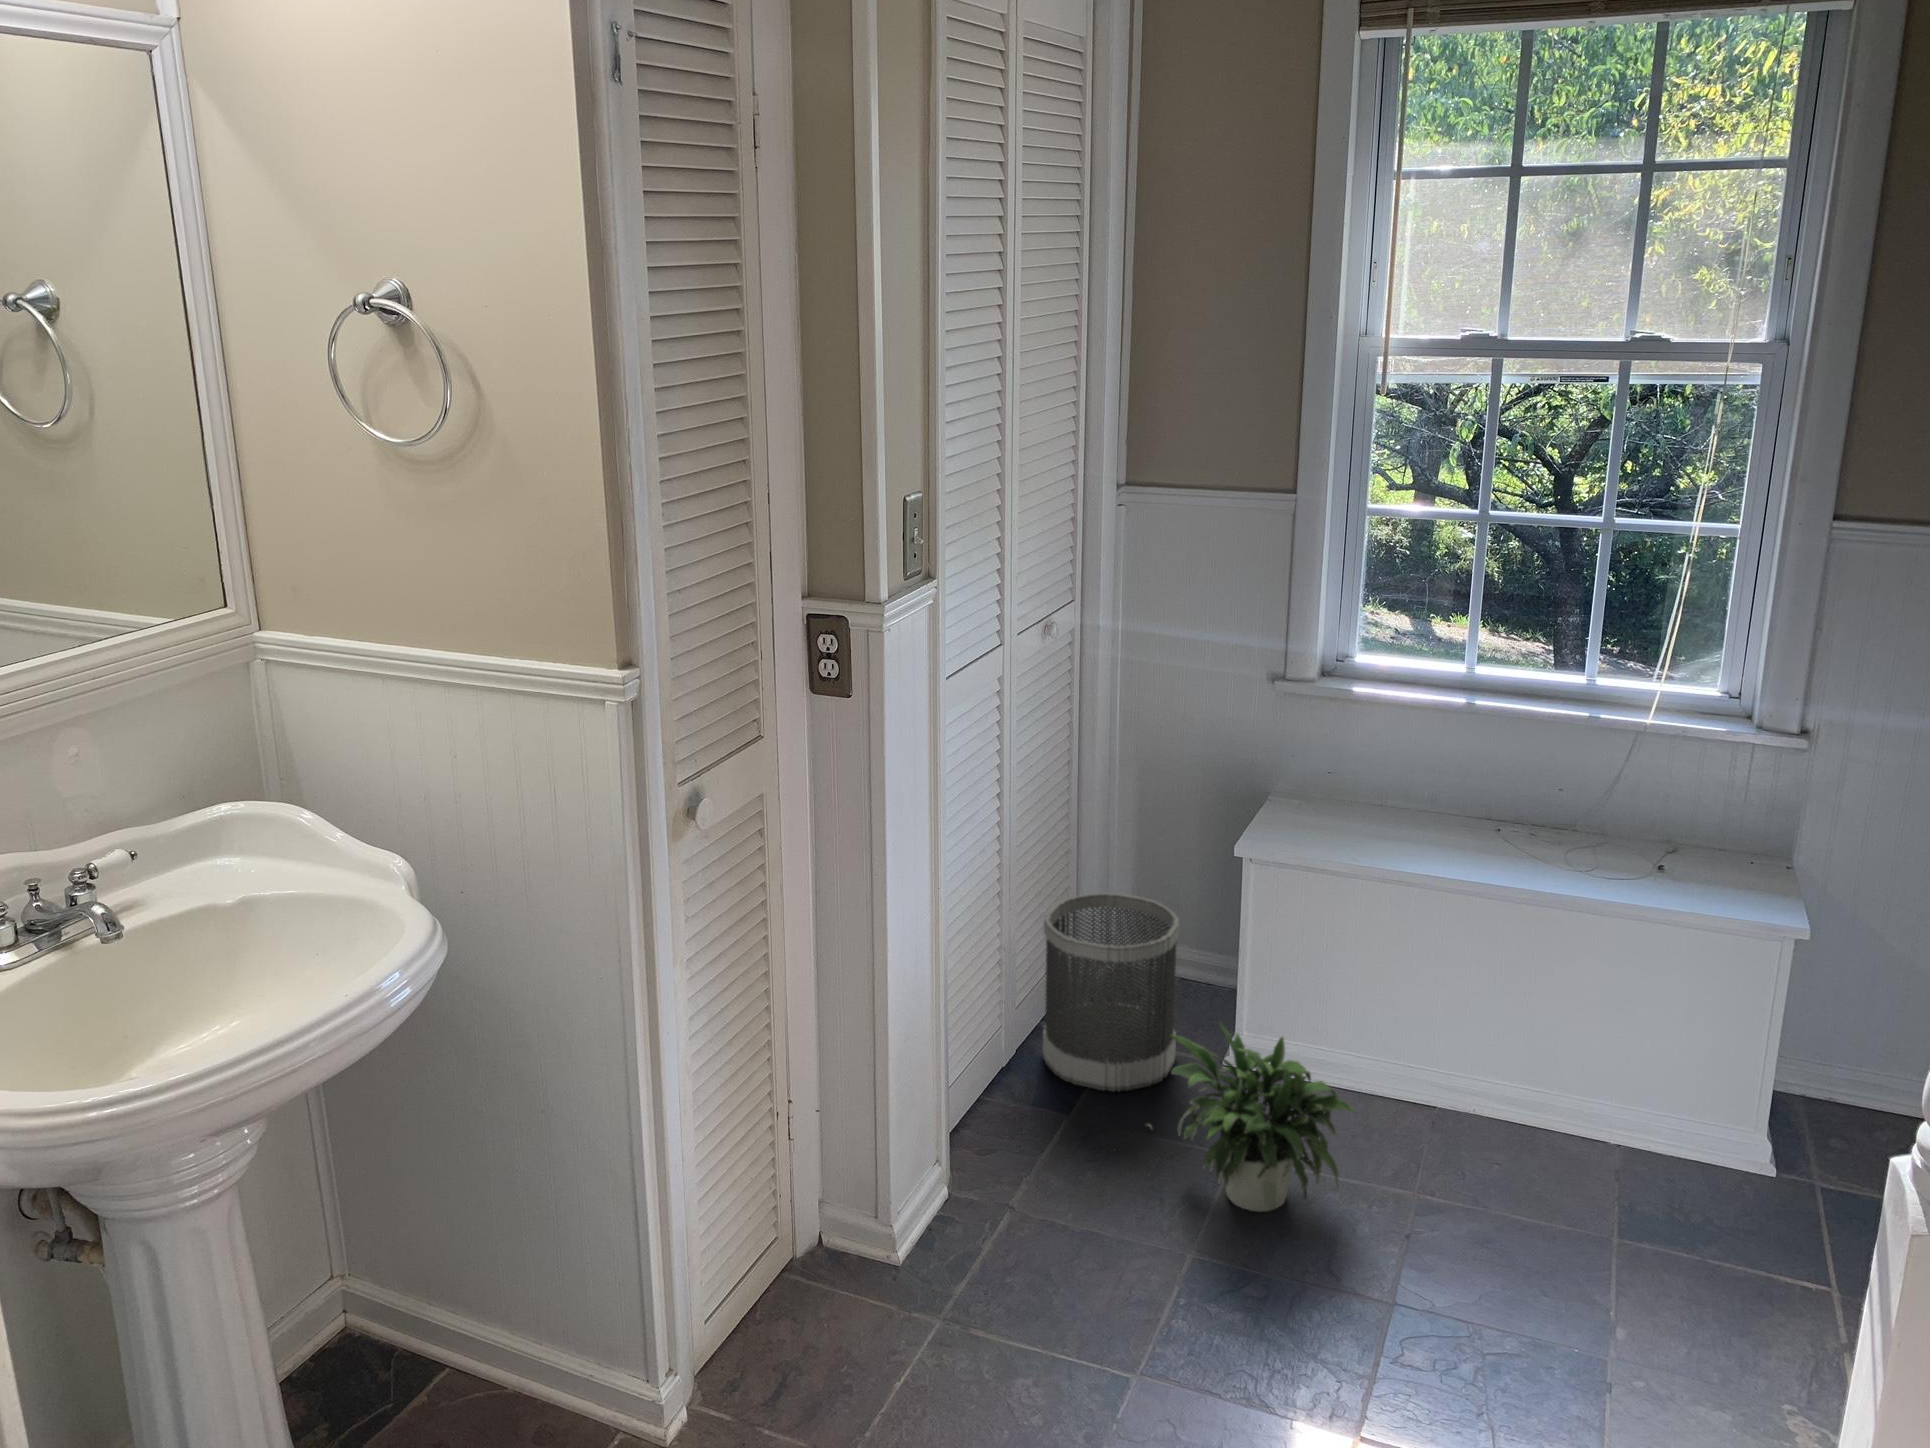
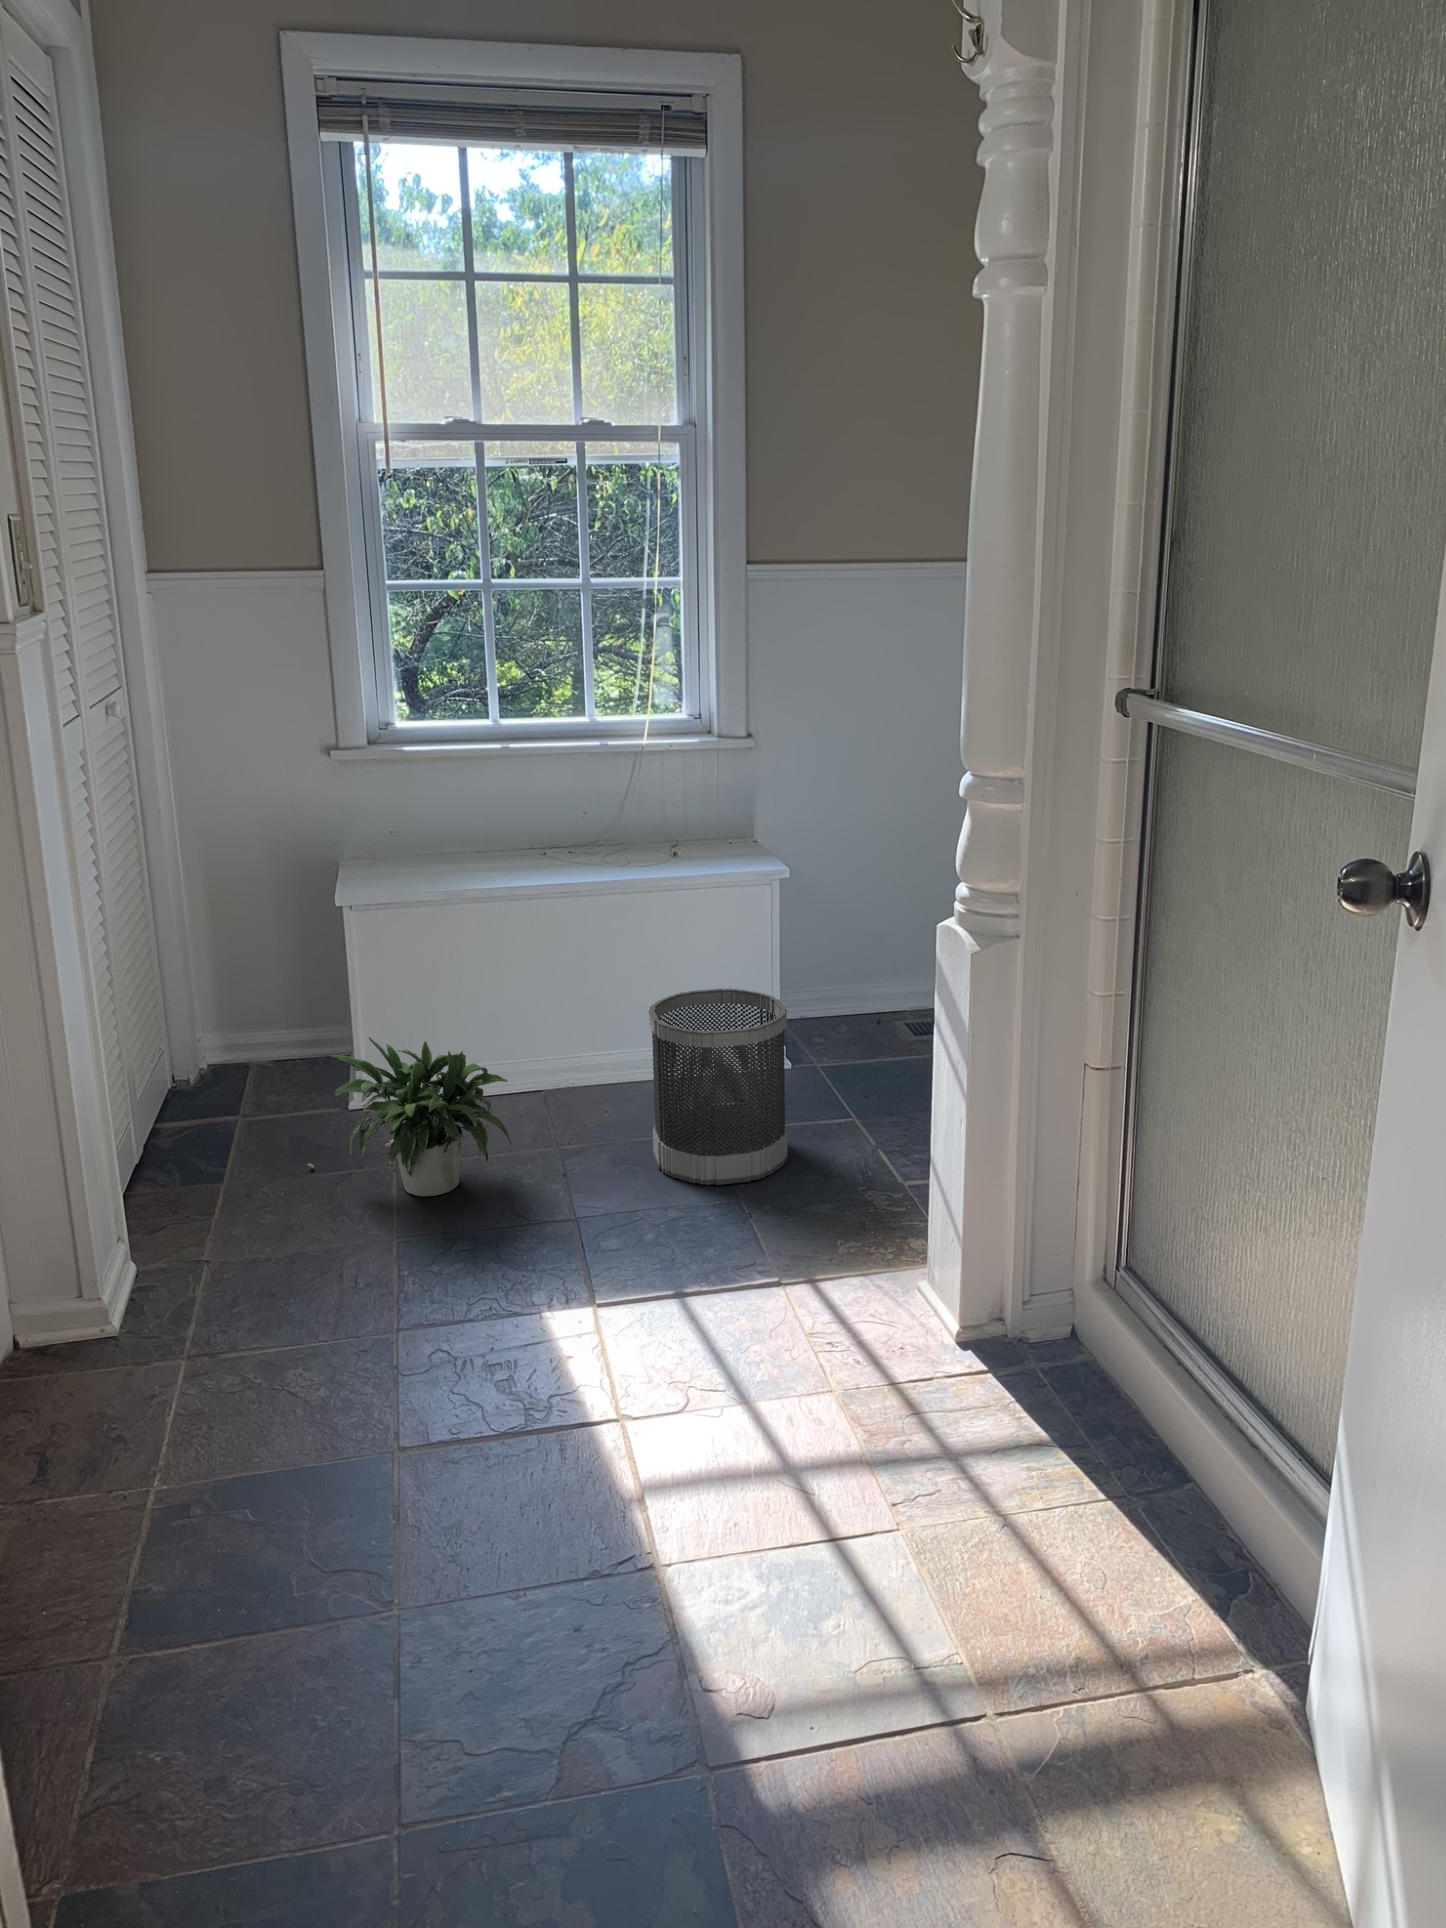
wastebasket: present [1043,893,1180,1091] -> present [649,988,788,1185]

